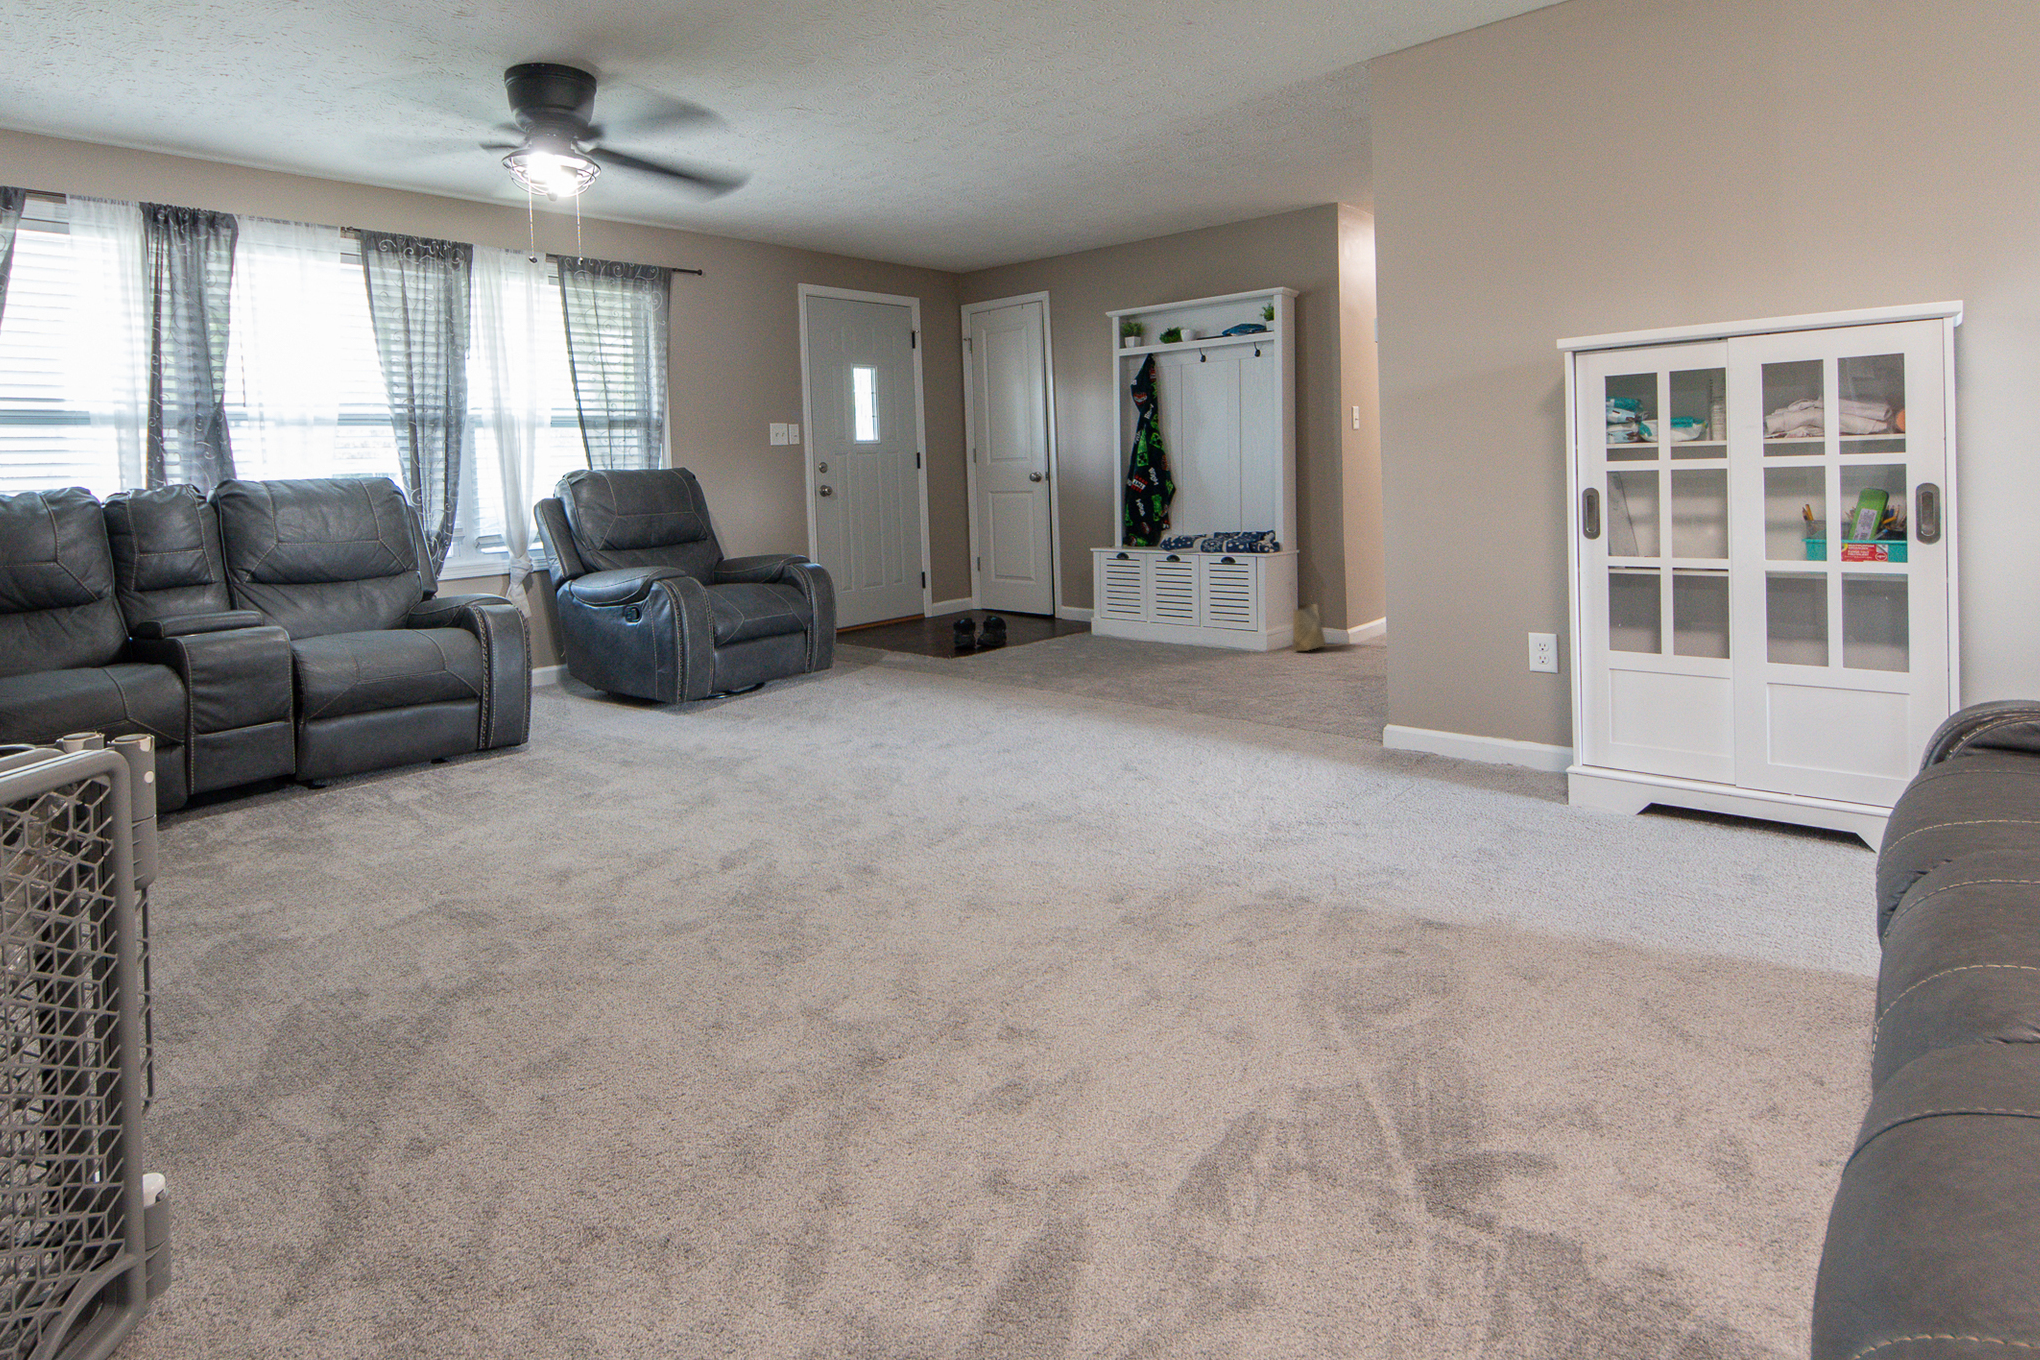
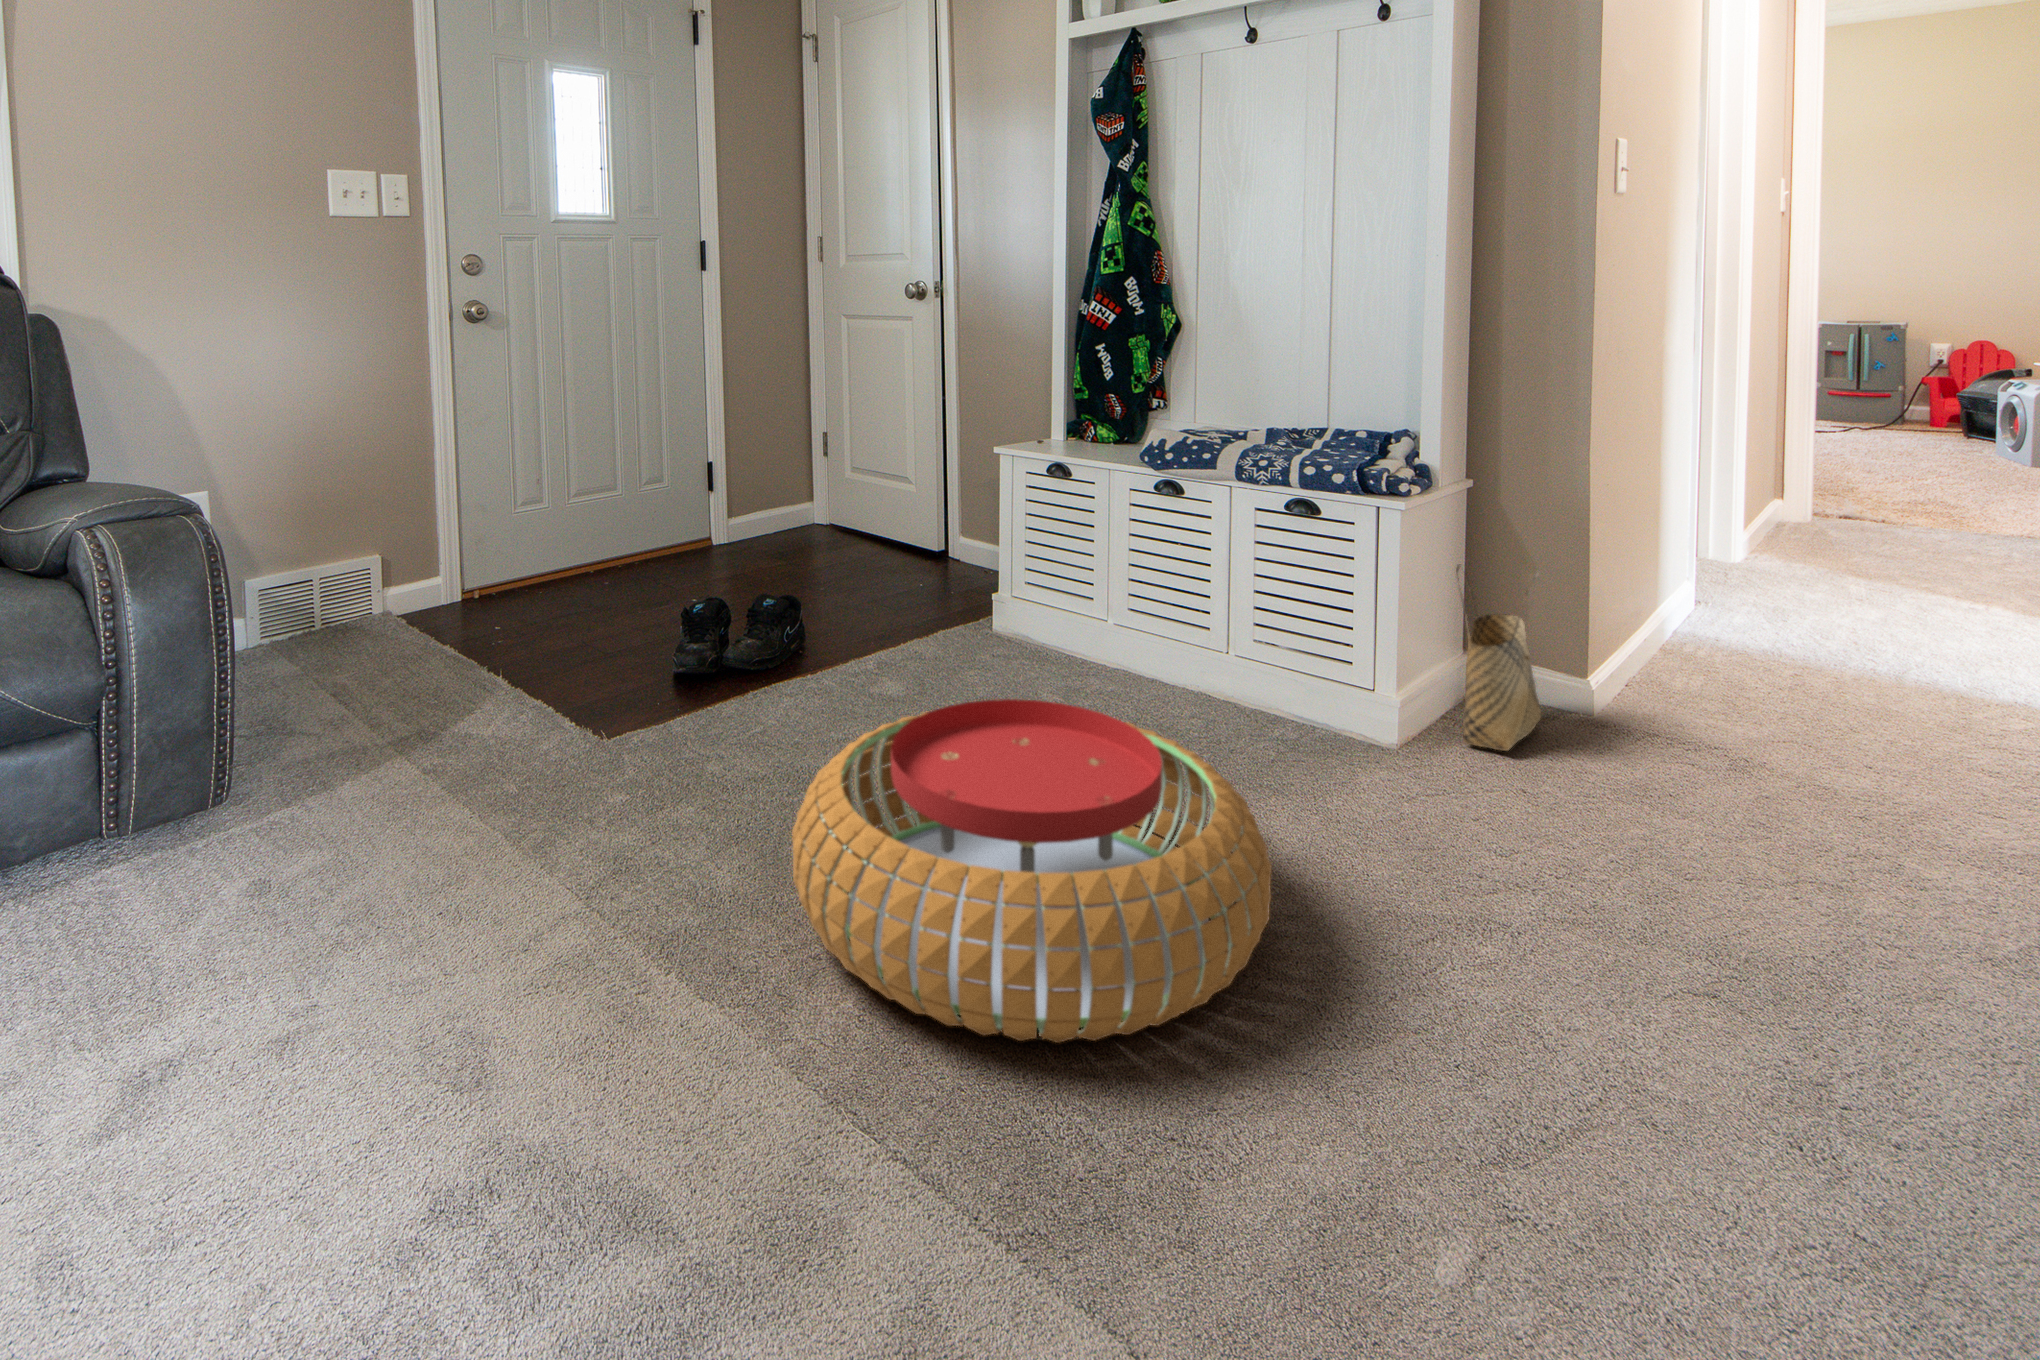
pouf: none [1053,619,1212,692] -> present [792,699,1272,1043]

